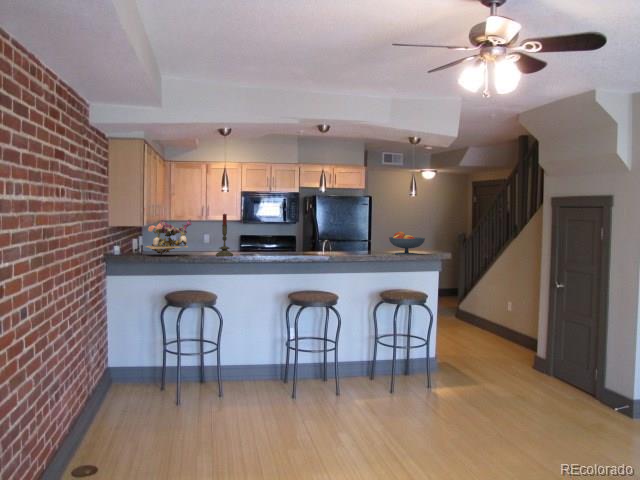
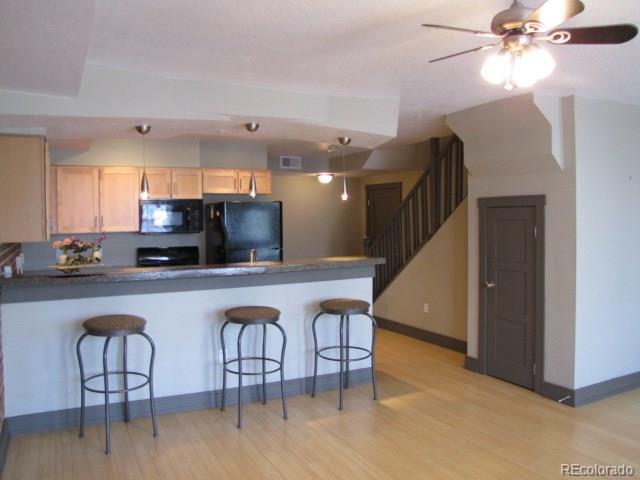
candle: present [216,214,233,256] -> none [139,223,159,274]
fruit bowl: present [389,232,425,255] -> none [324,237,362,262]

